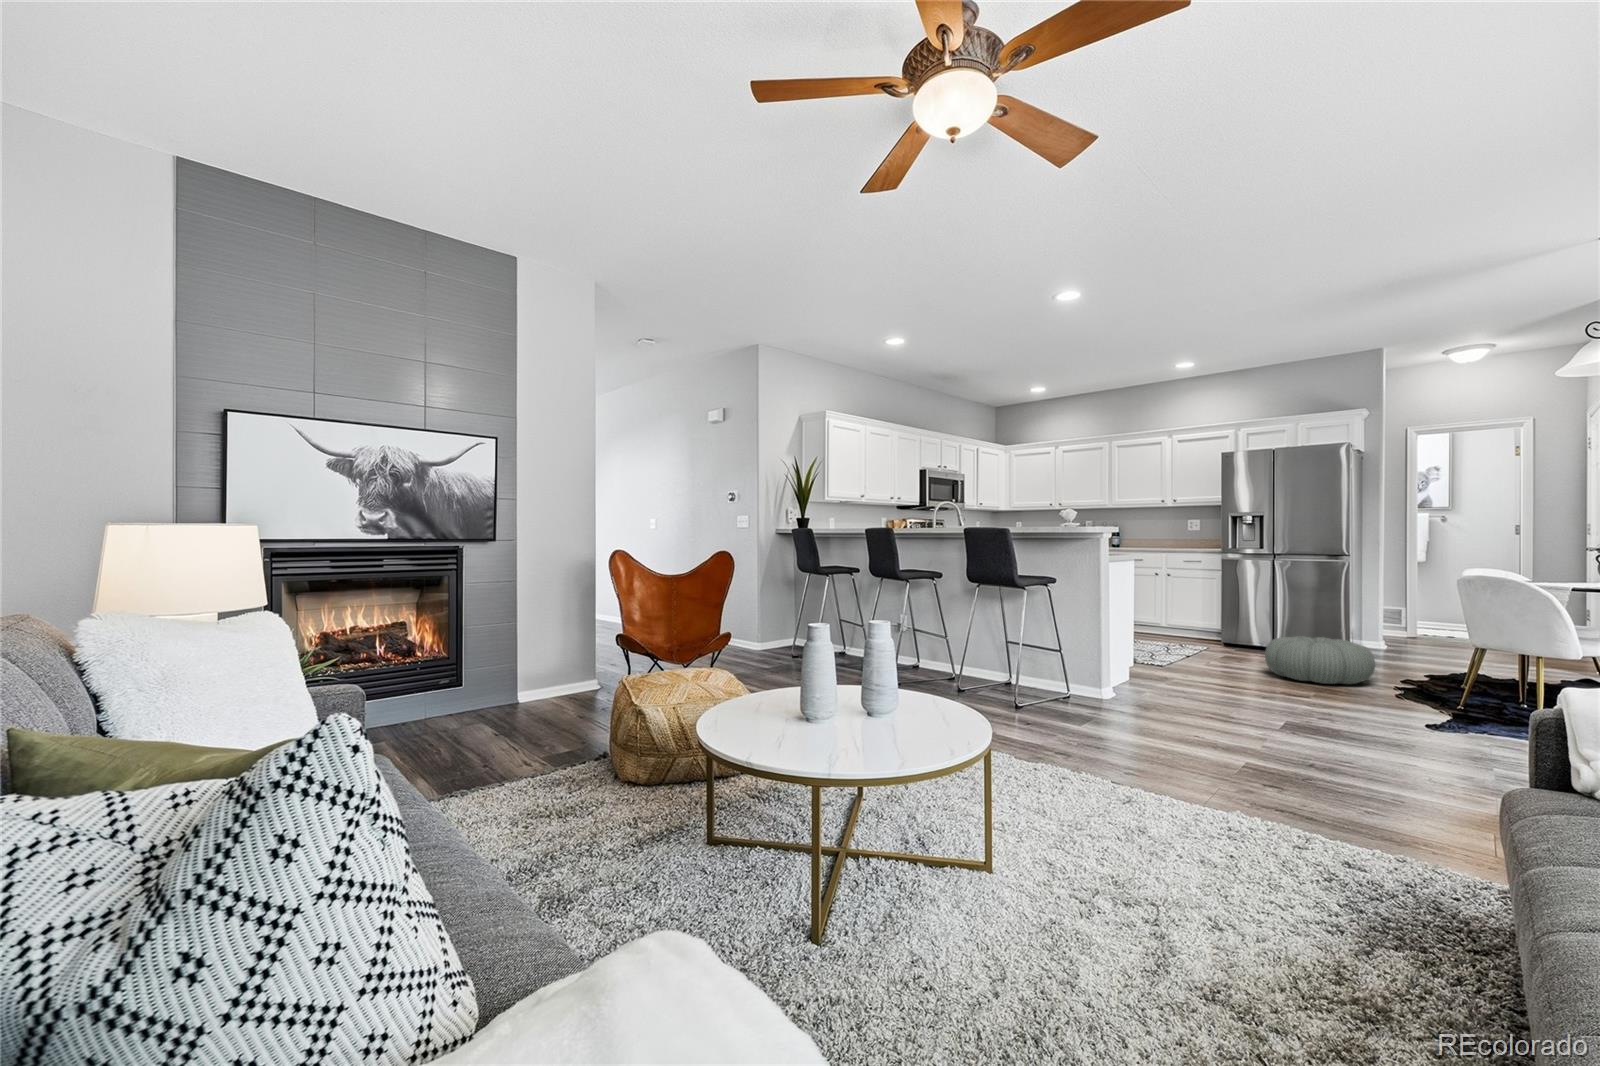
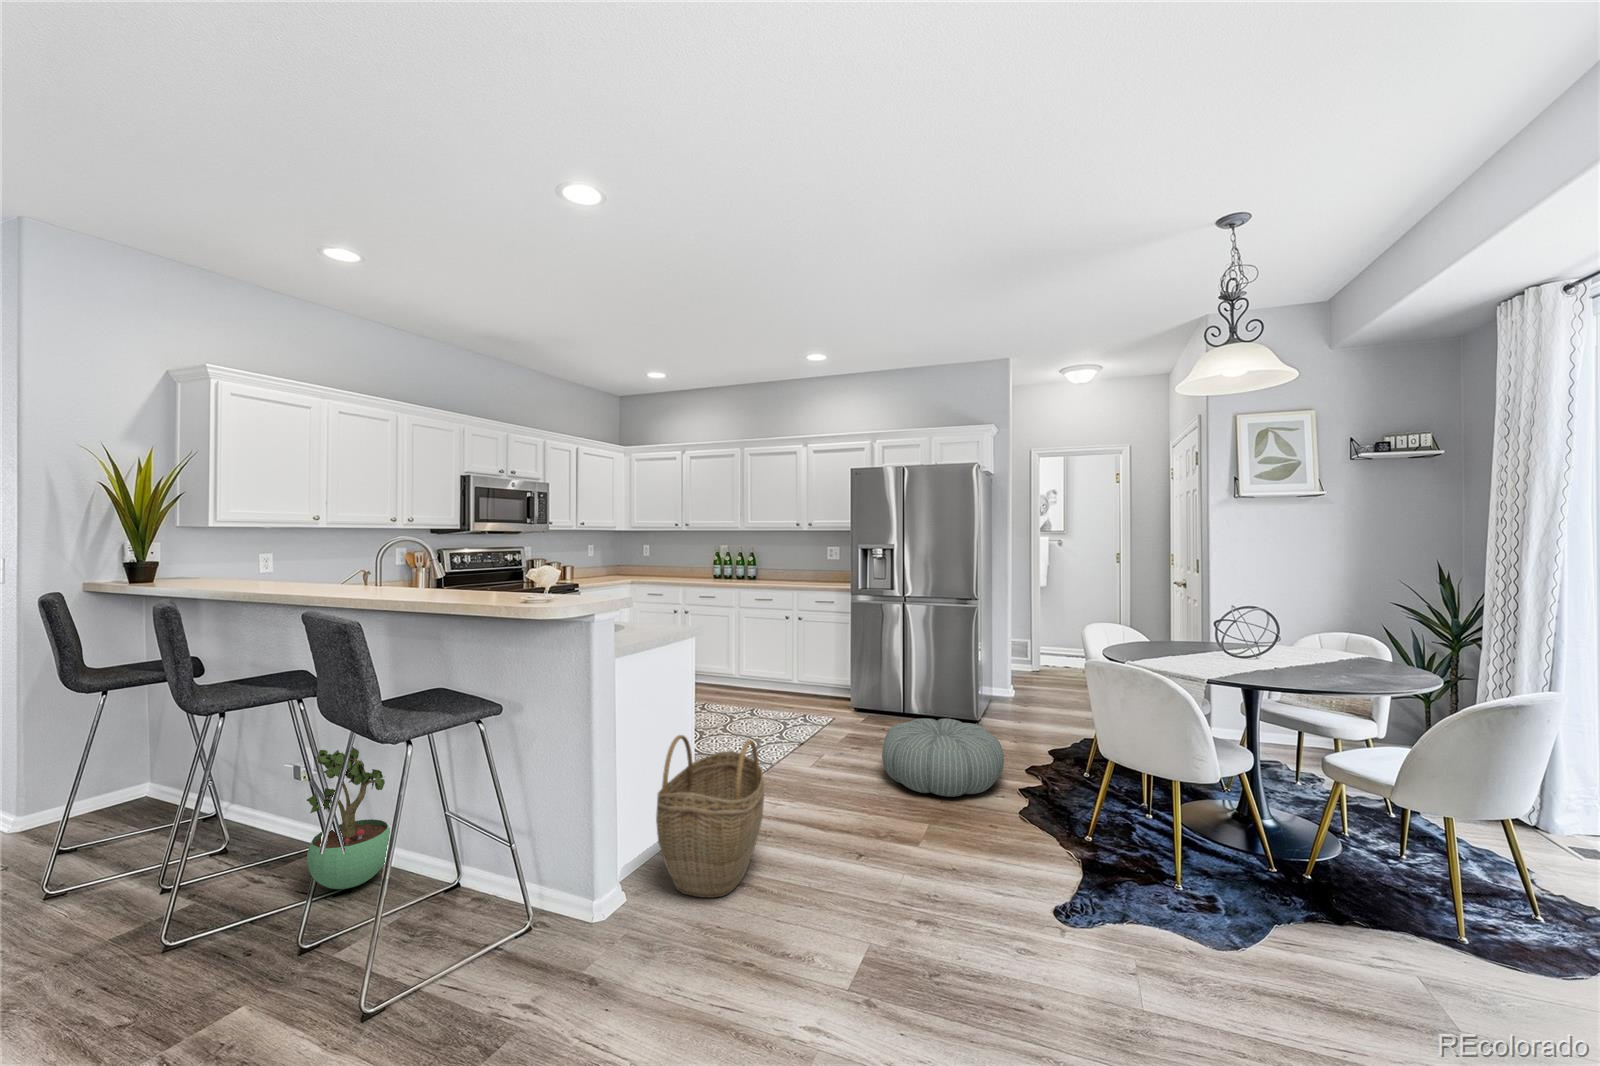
potted plant: none [925,605,971,679] -> present [307,747,390,889]
woven basket: none [1127,611,1193,699] -> present [656,735,764,898]

